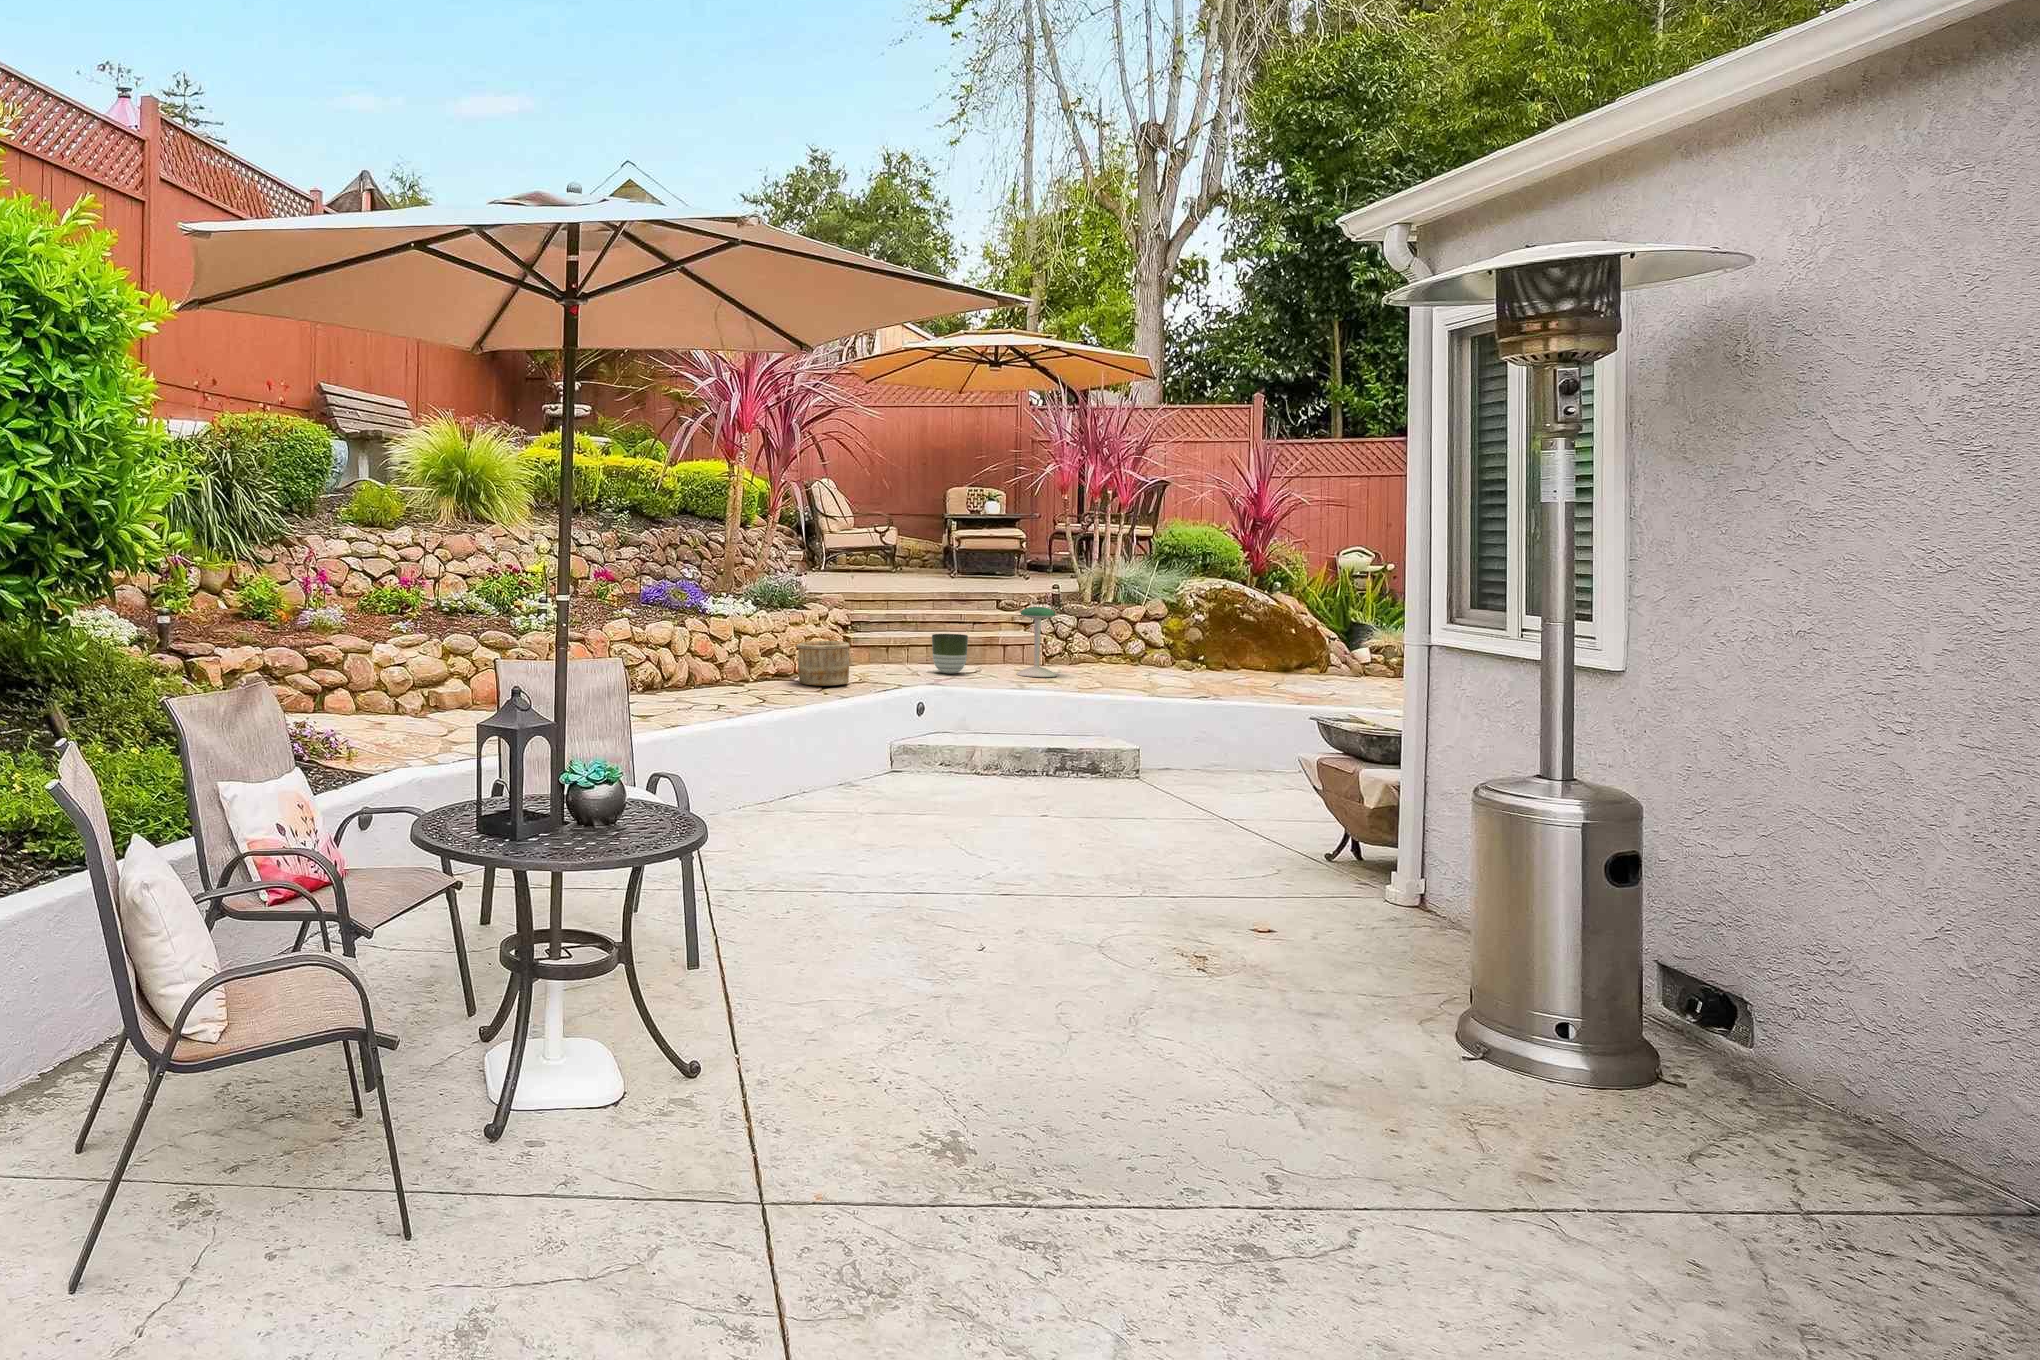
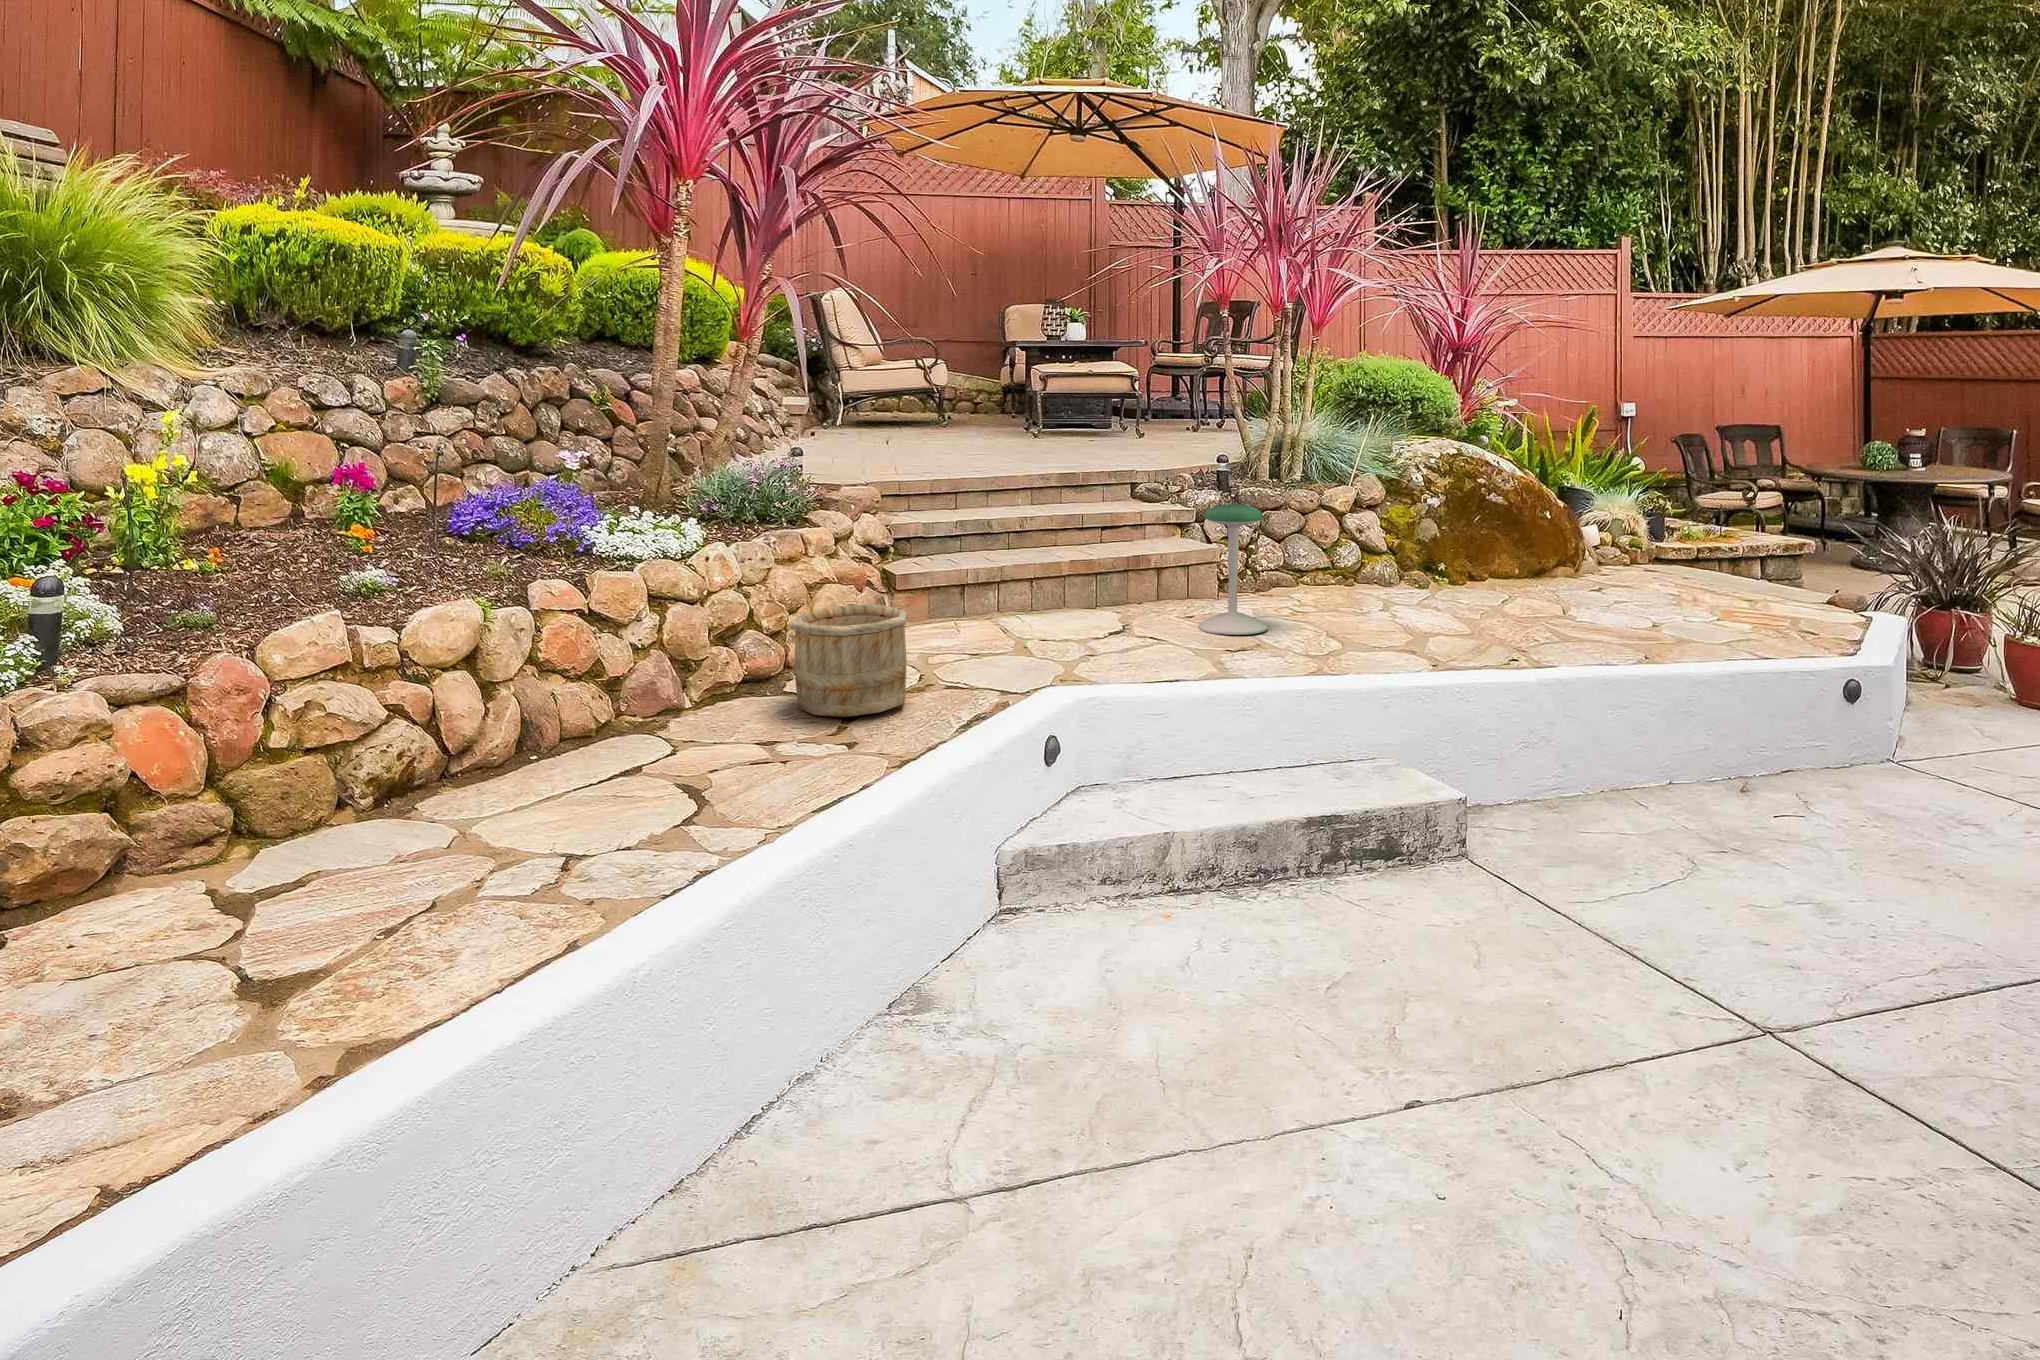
planter: present [932,634,968,674] -> none [1054,560,1119,639]

